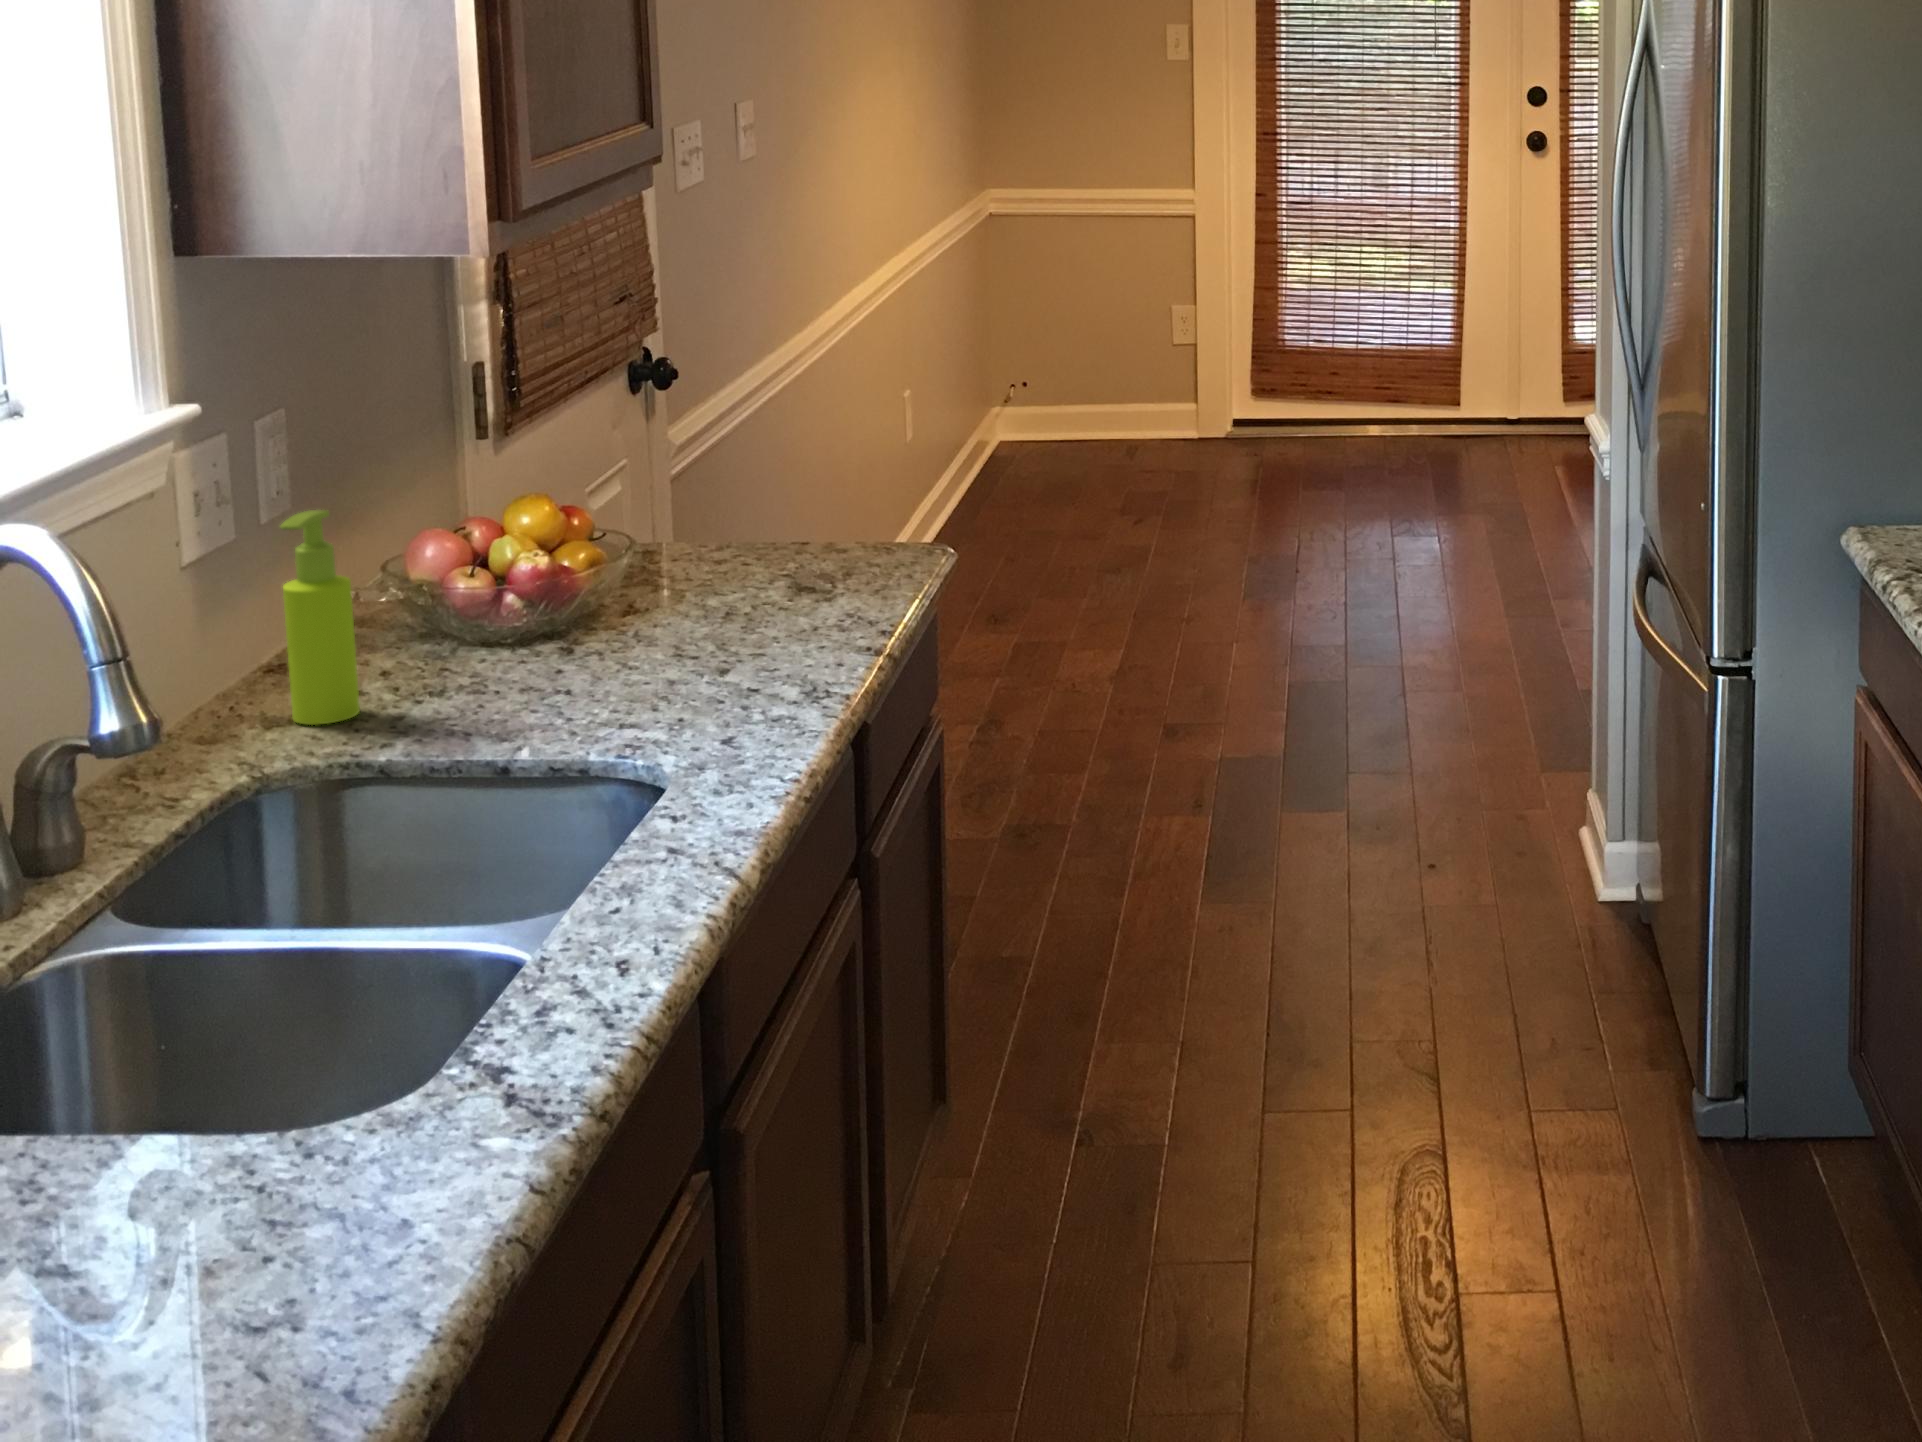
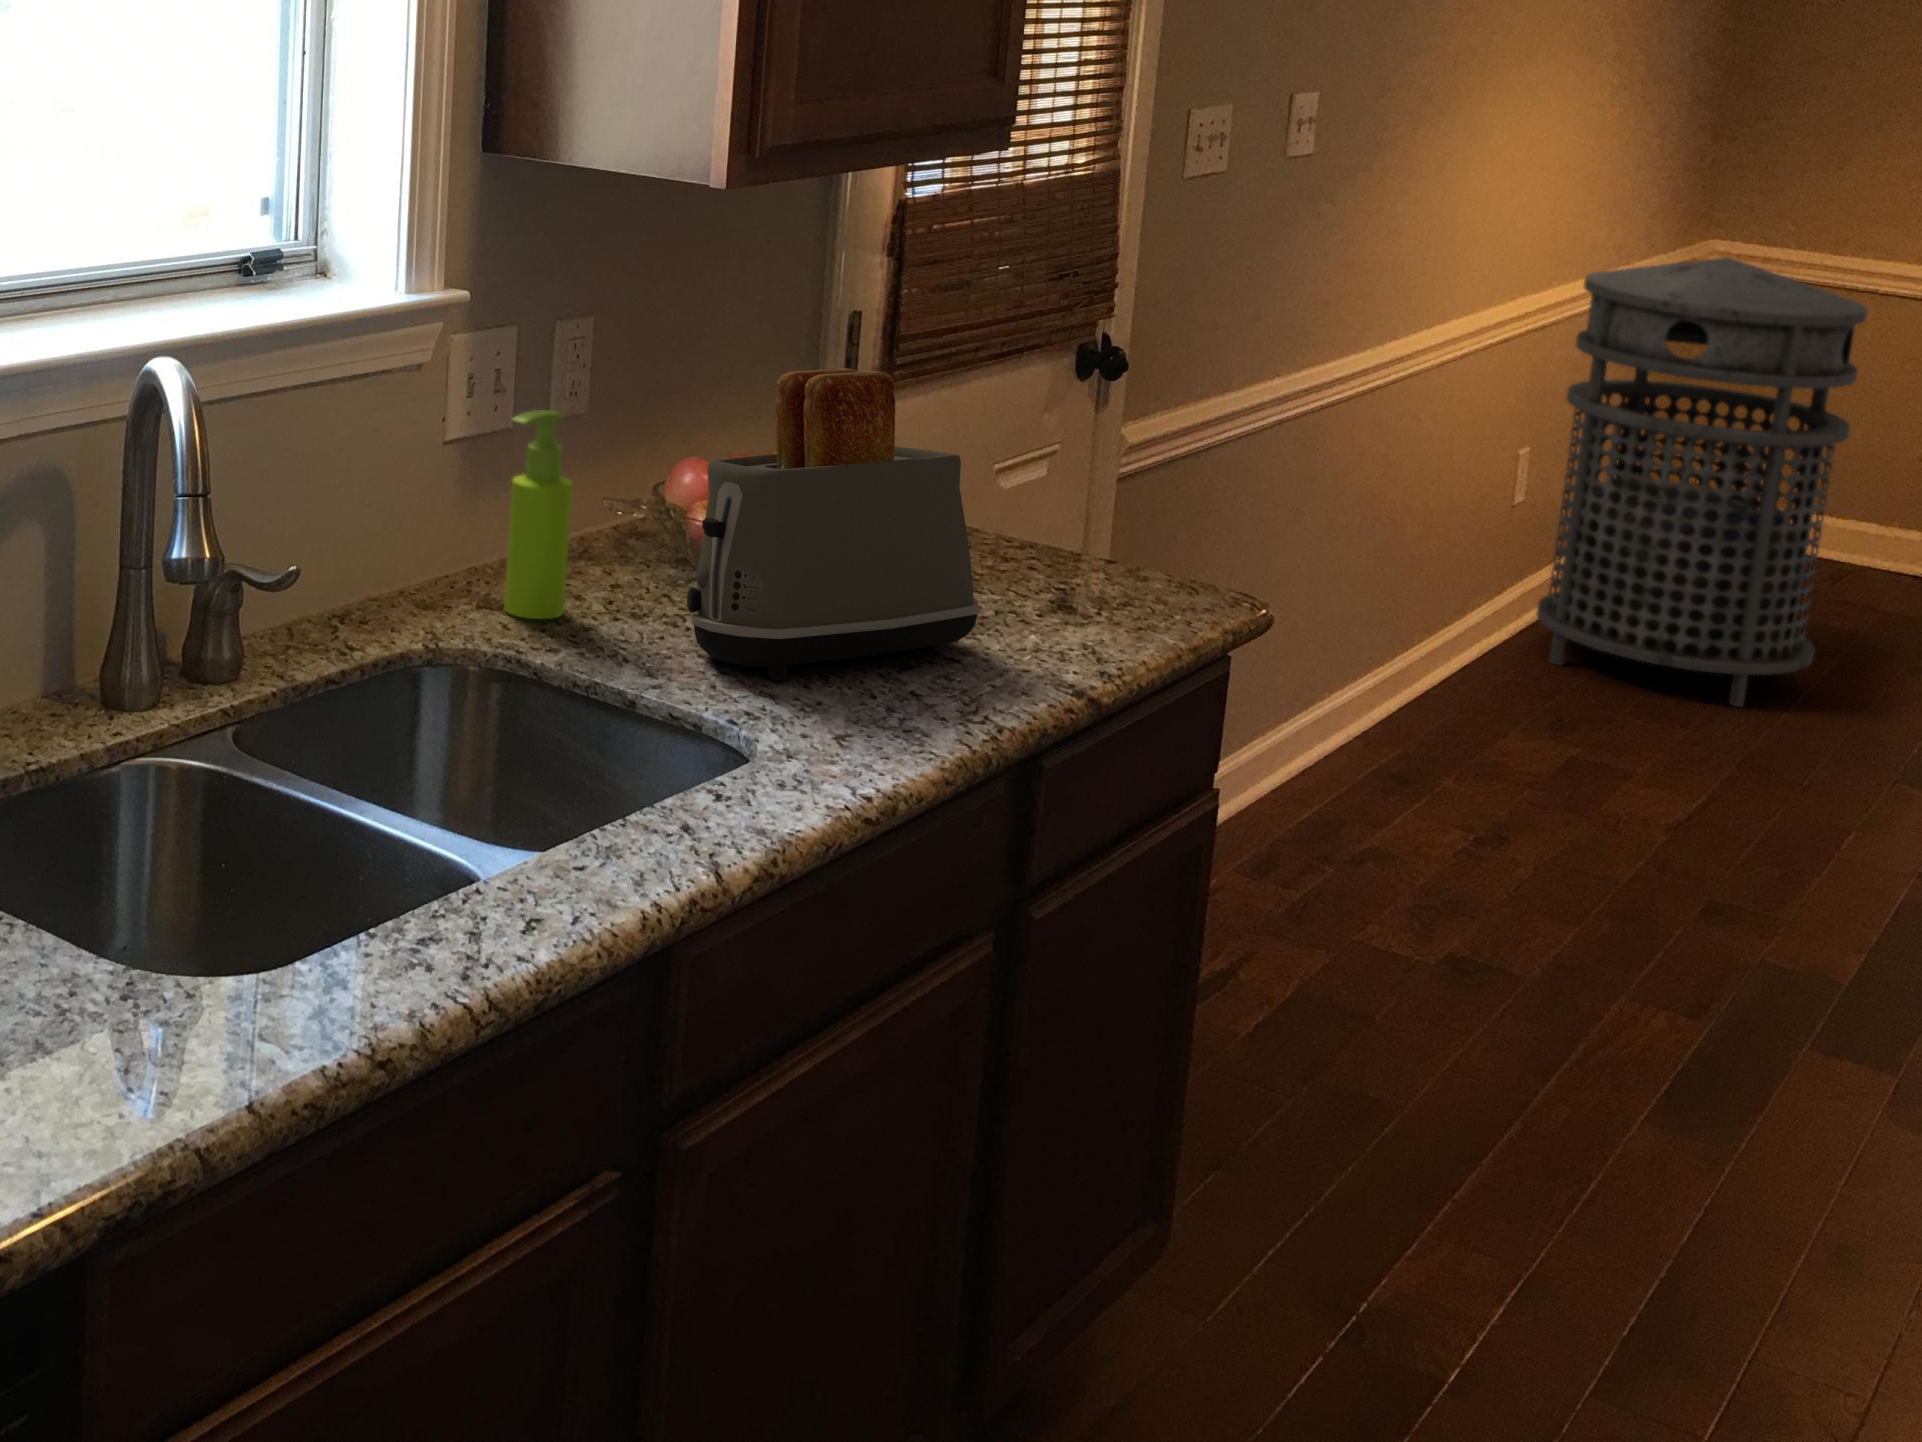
trash can: none [917,207,1141,576] -> present [1537,257,1867,707]
toaster: none [502,407,766,711] -> present [687,368,978,680]

